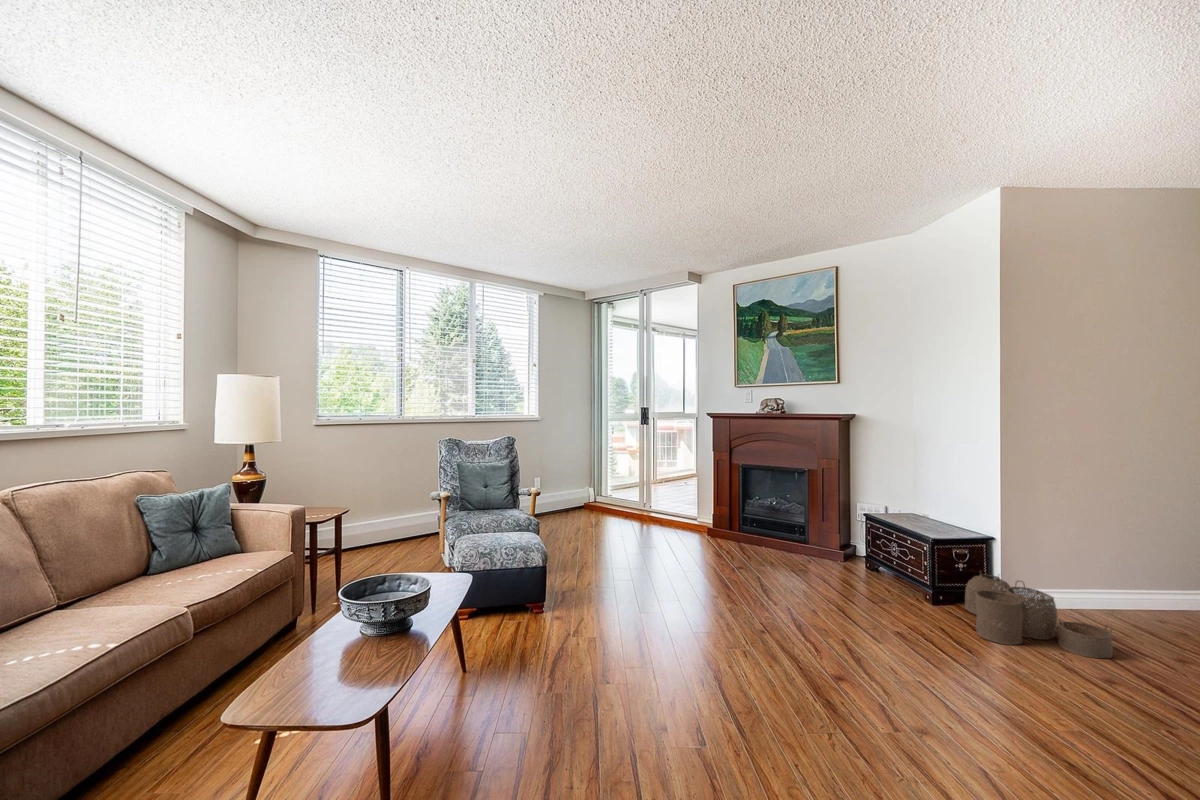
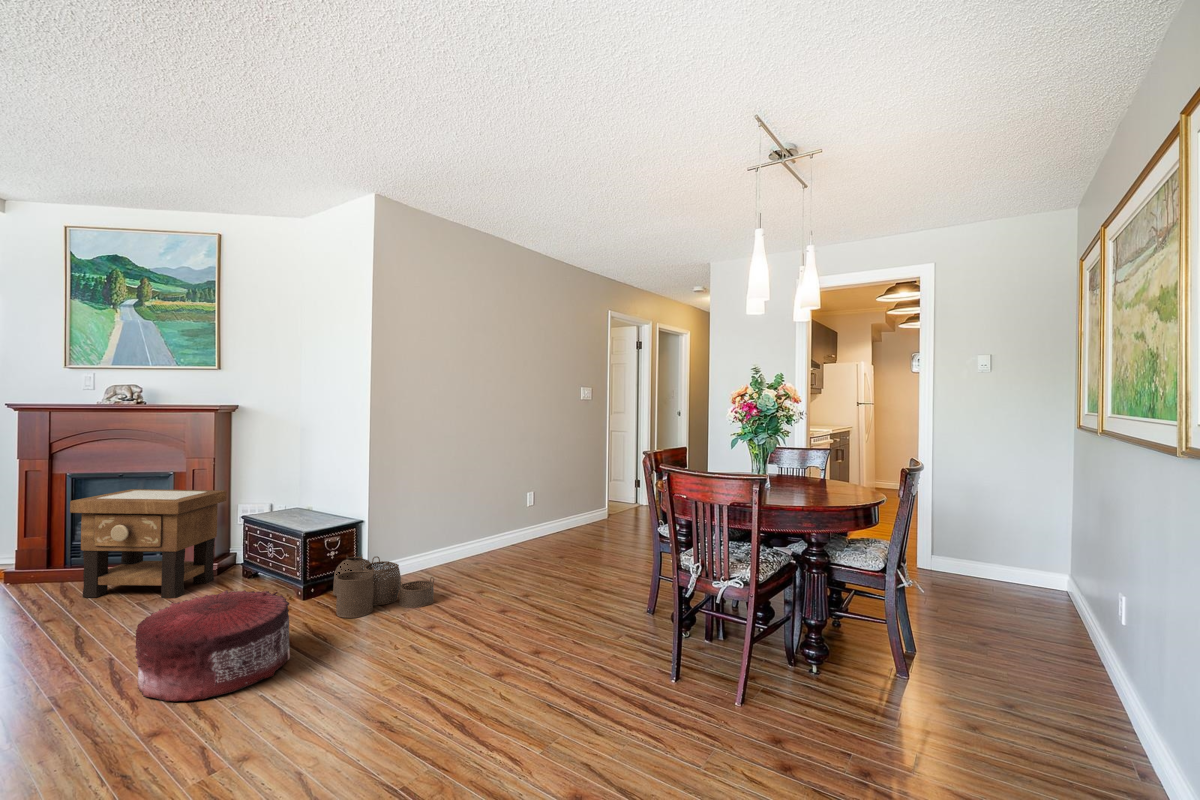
side table: none [745,479,851,573] -> present [70,489,227,598]
pouf: none [805,579,938,680] -> present [135,590,290,701]

